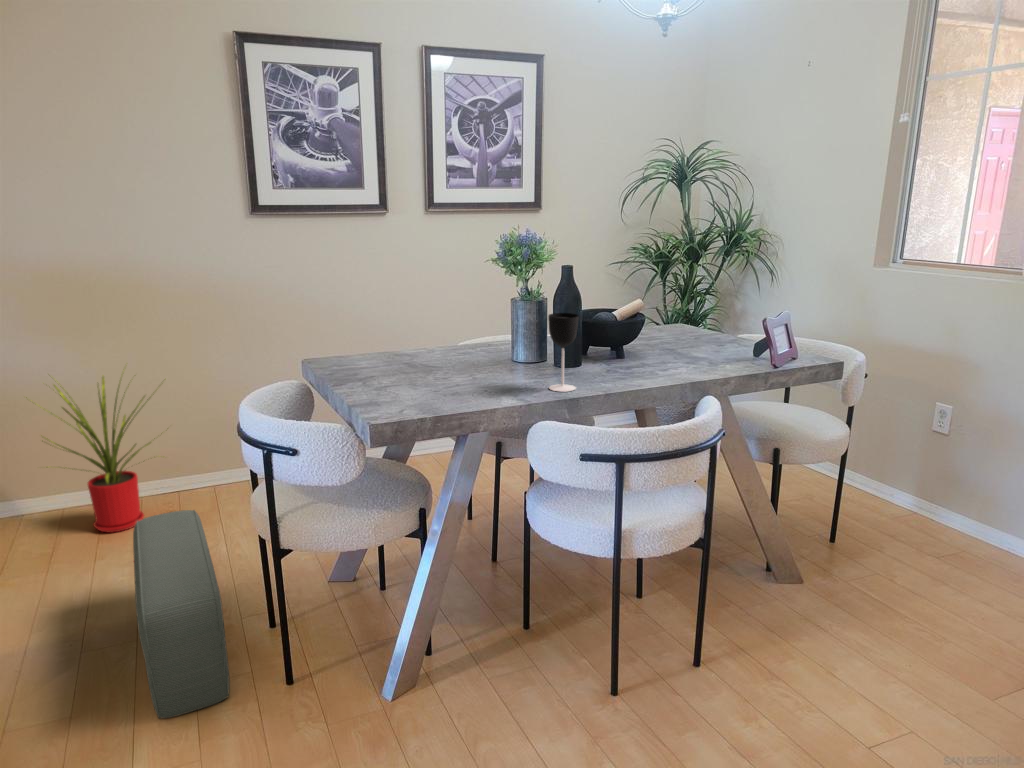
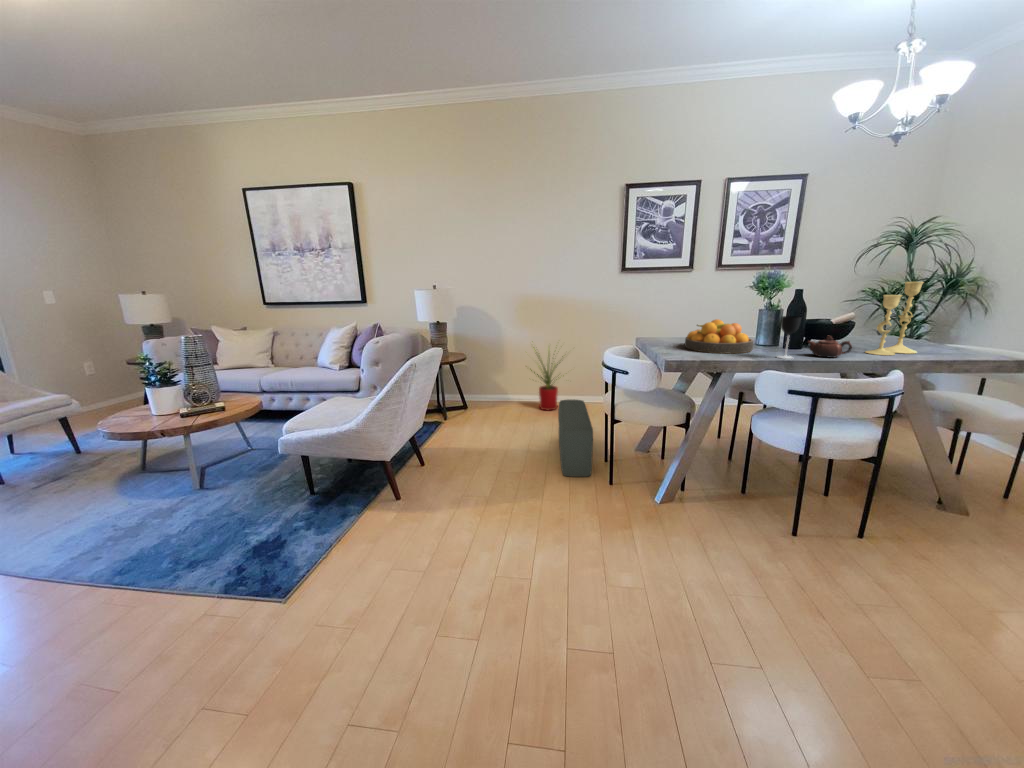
candlestick: none [664,247,723,365] -> present [866,282,923,355]
fruit bowl: none [391,319,509,391] -> present [685,319,753,353]
teapot: none [589,342,651,380] -> present [808,336,852,358]

